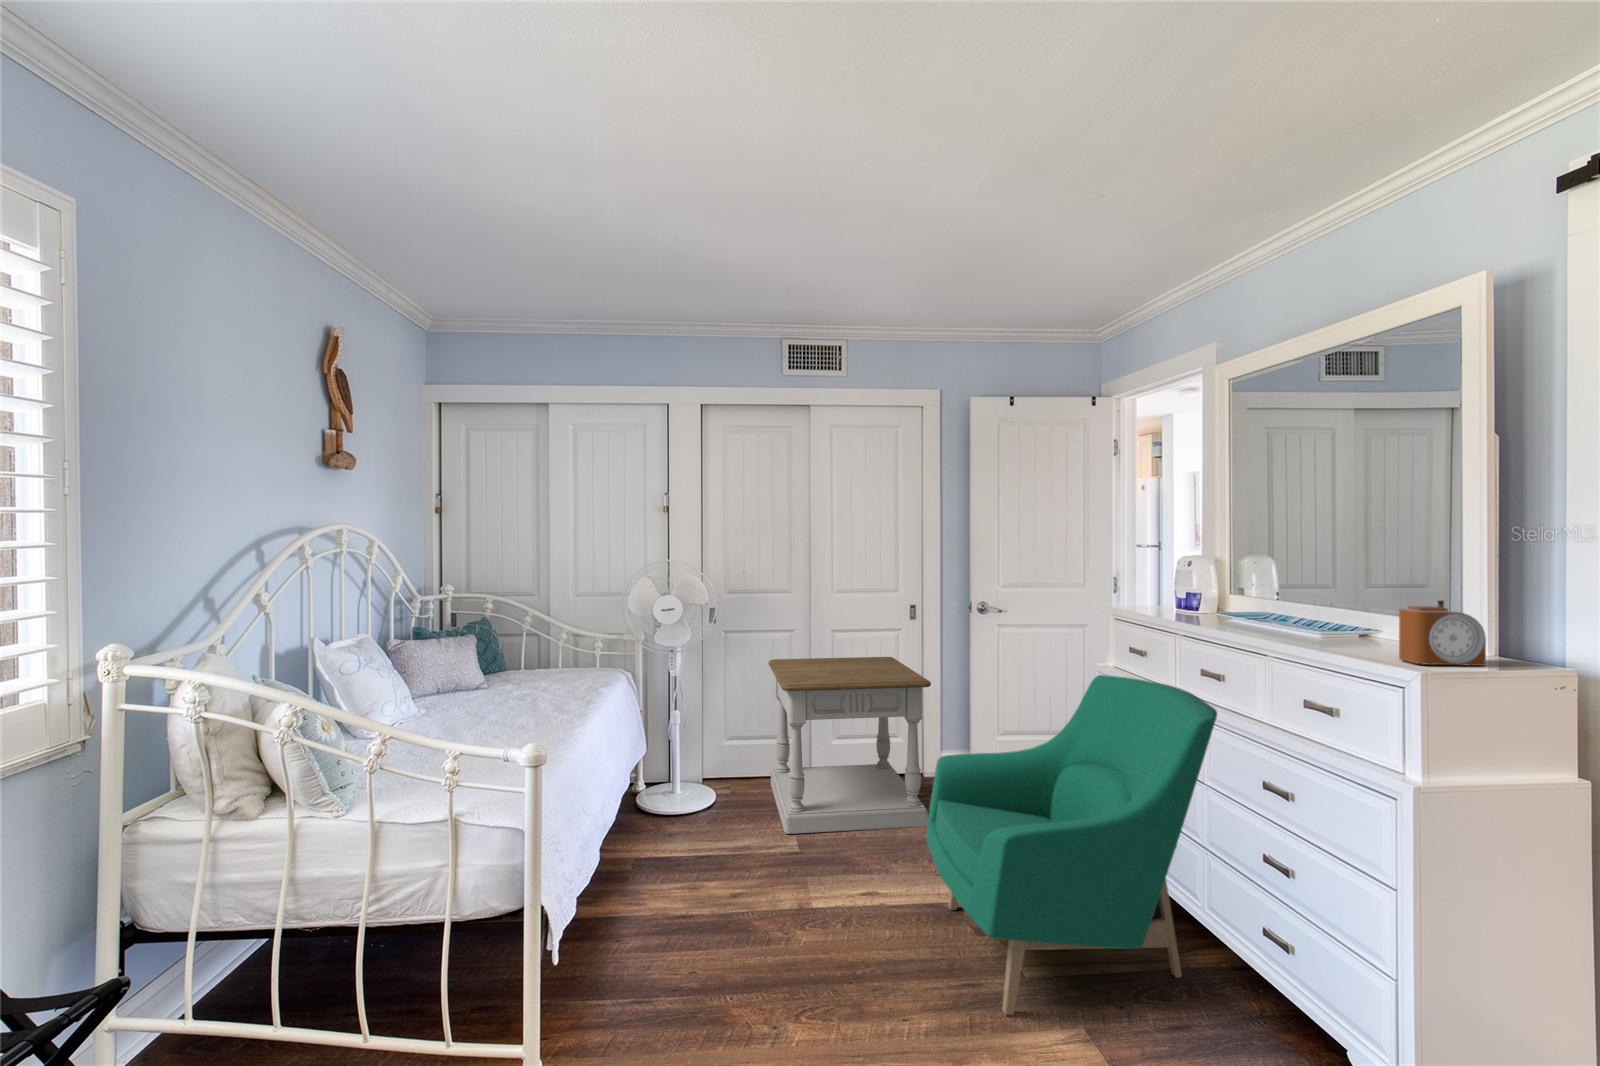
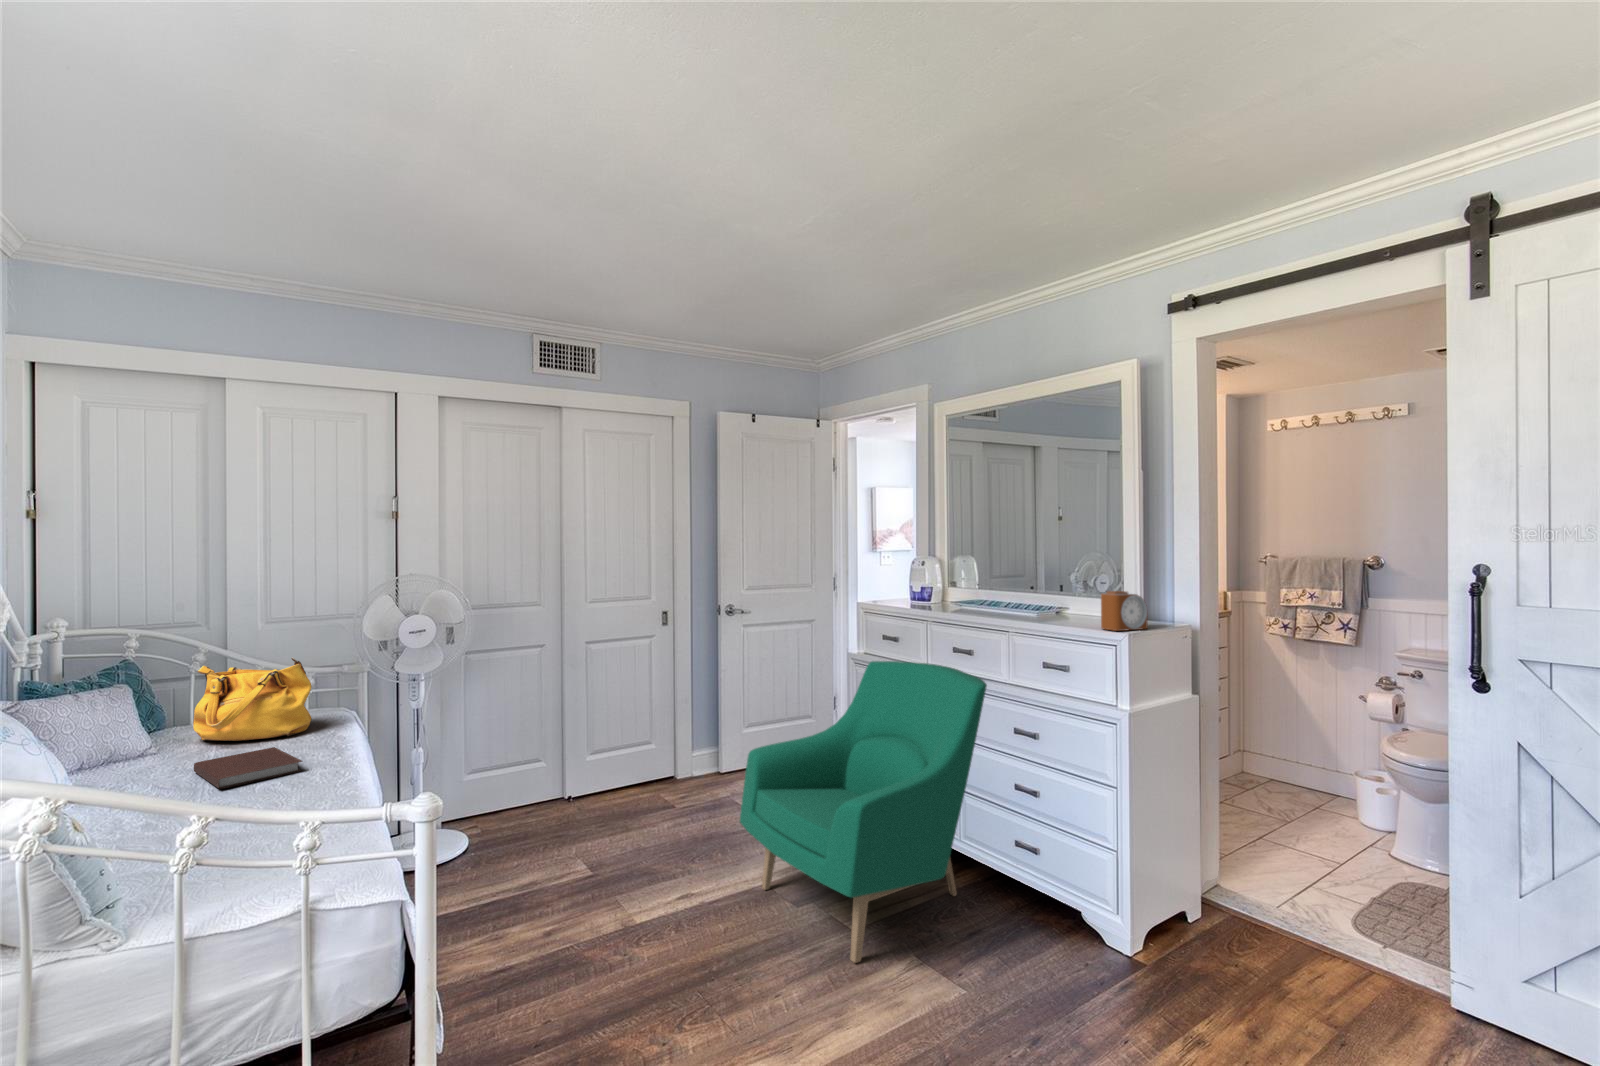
handbag: none [509,624,584,687] -> present [193,657,311,741]
side table: present [768,657,931,834] -> none [521,665,707,858]
notebook: none [489,694,548,720] -> present [194,747,302,789]

